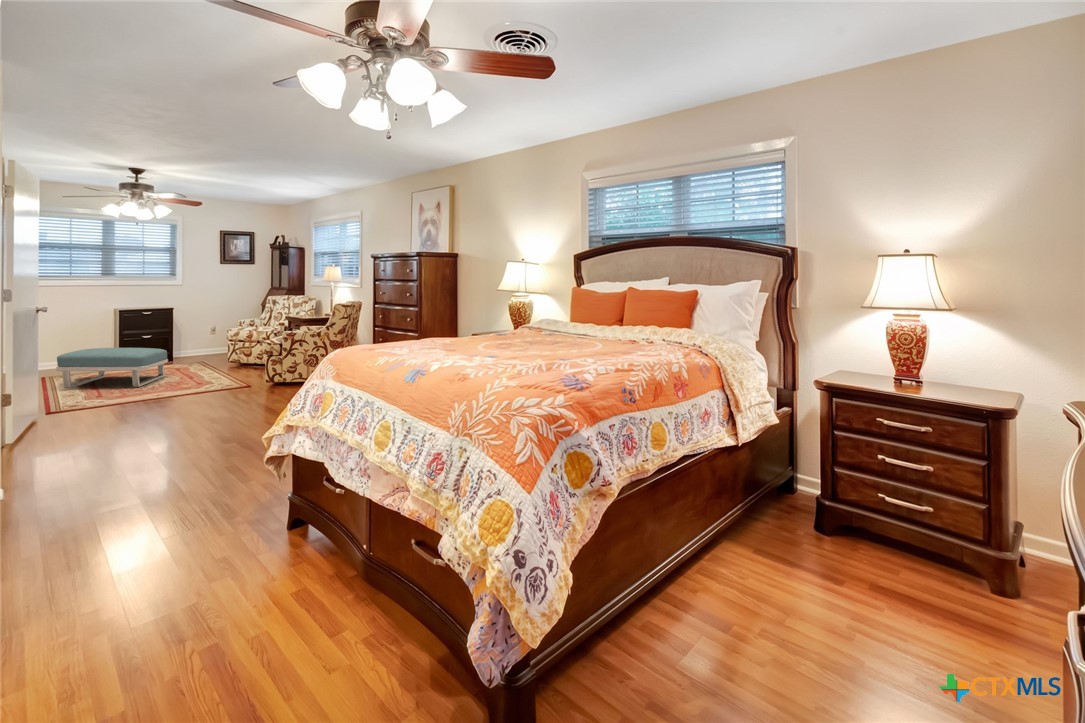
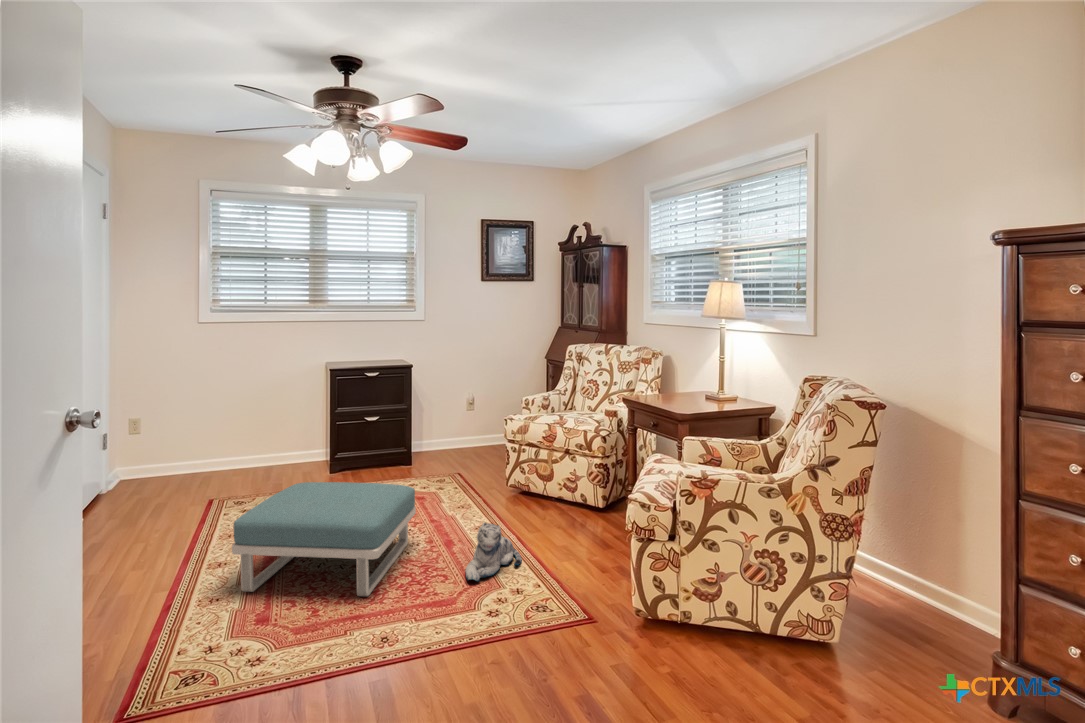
plush toy: none [193,360,226,382] -> present [465,523,522,581]

